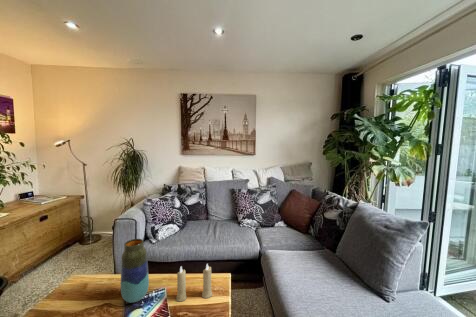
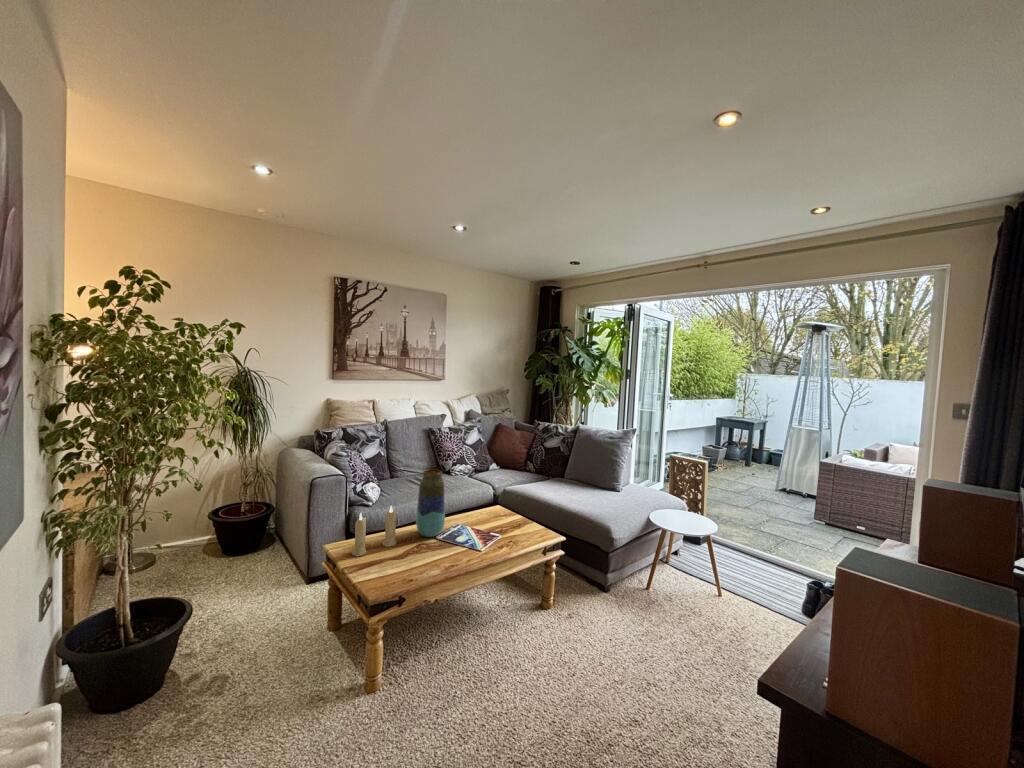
candle: present [176,264,212,301] -> present [352,506,396,557]

